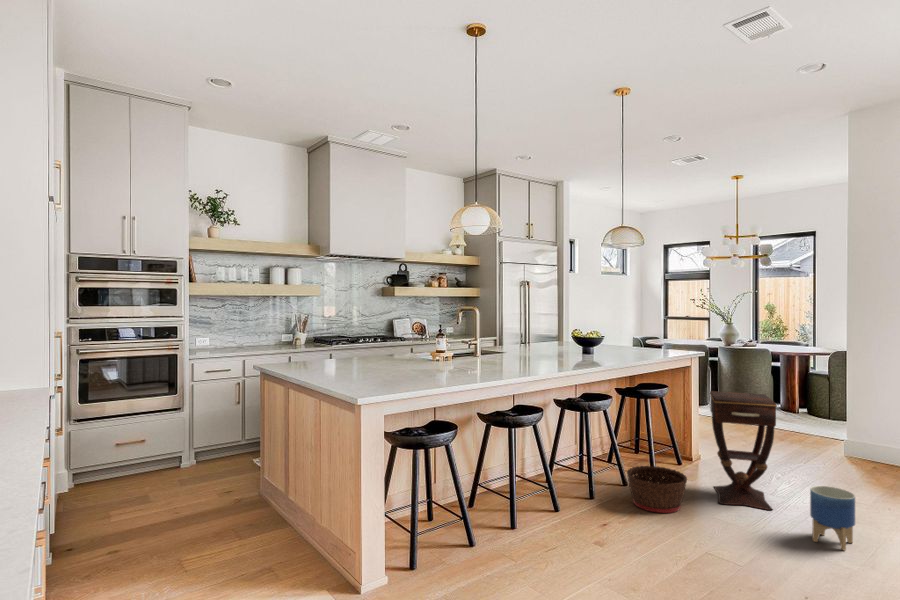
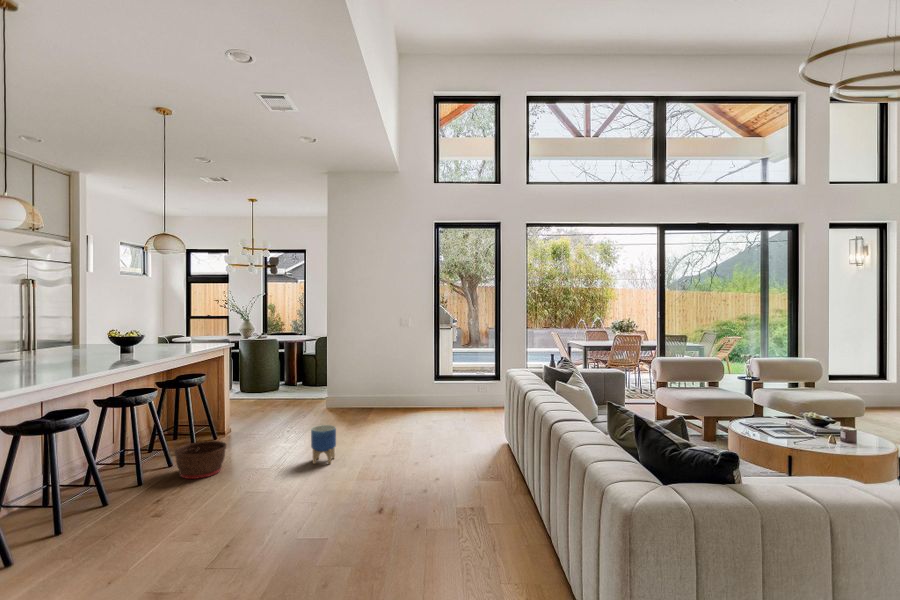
side table: present [710,391,777,510] -> none [241,371,290,458]

